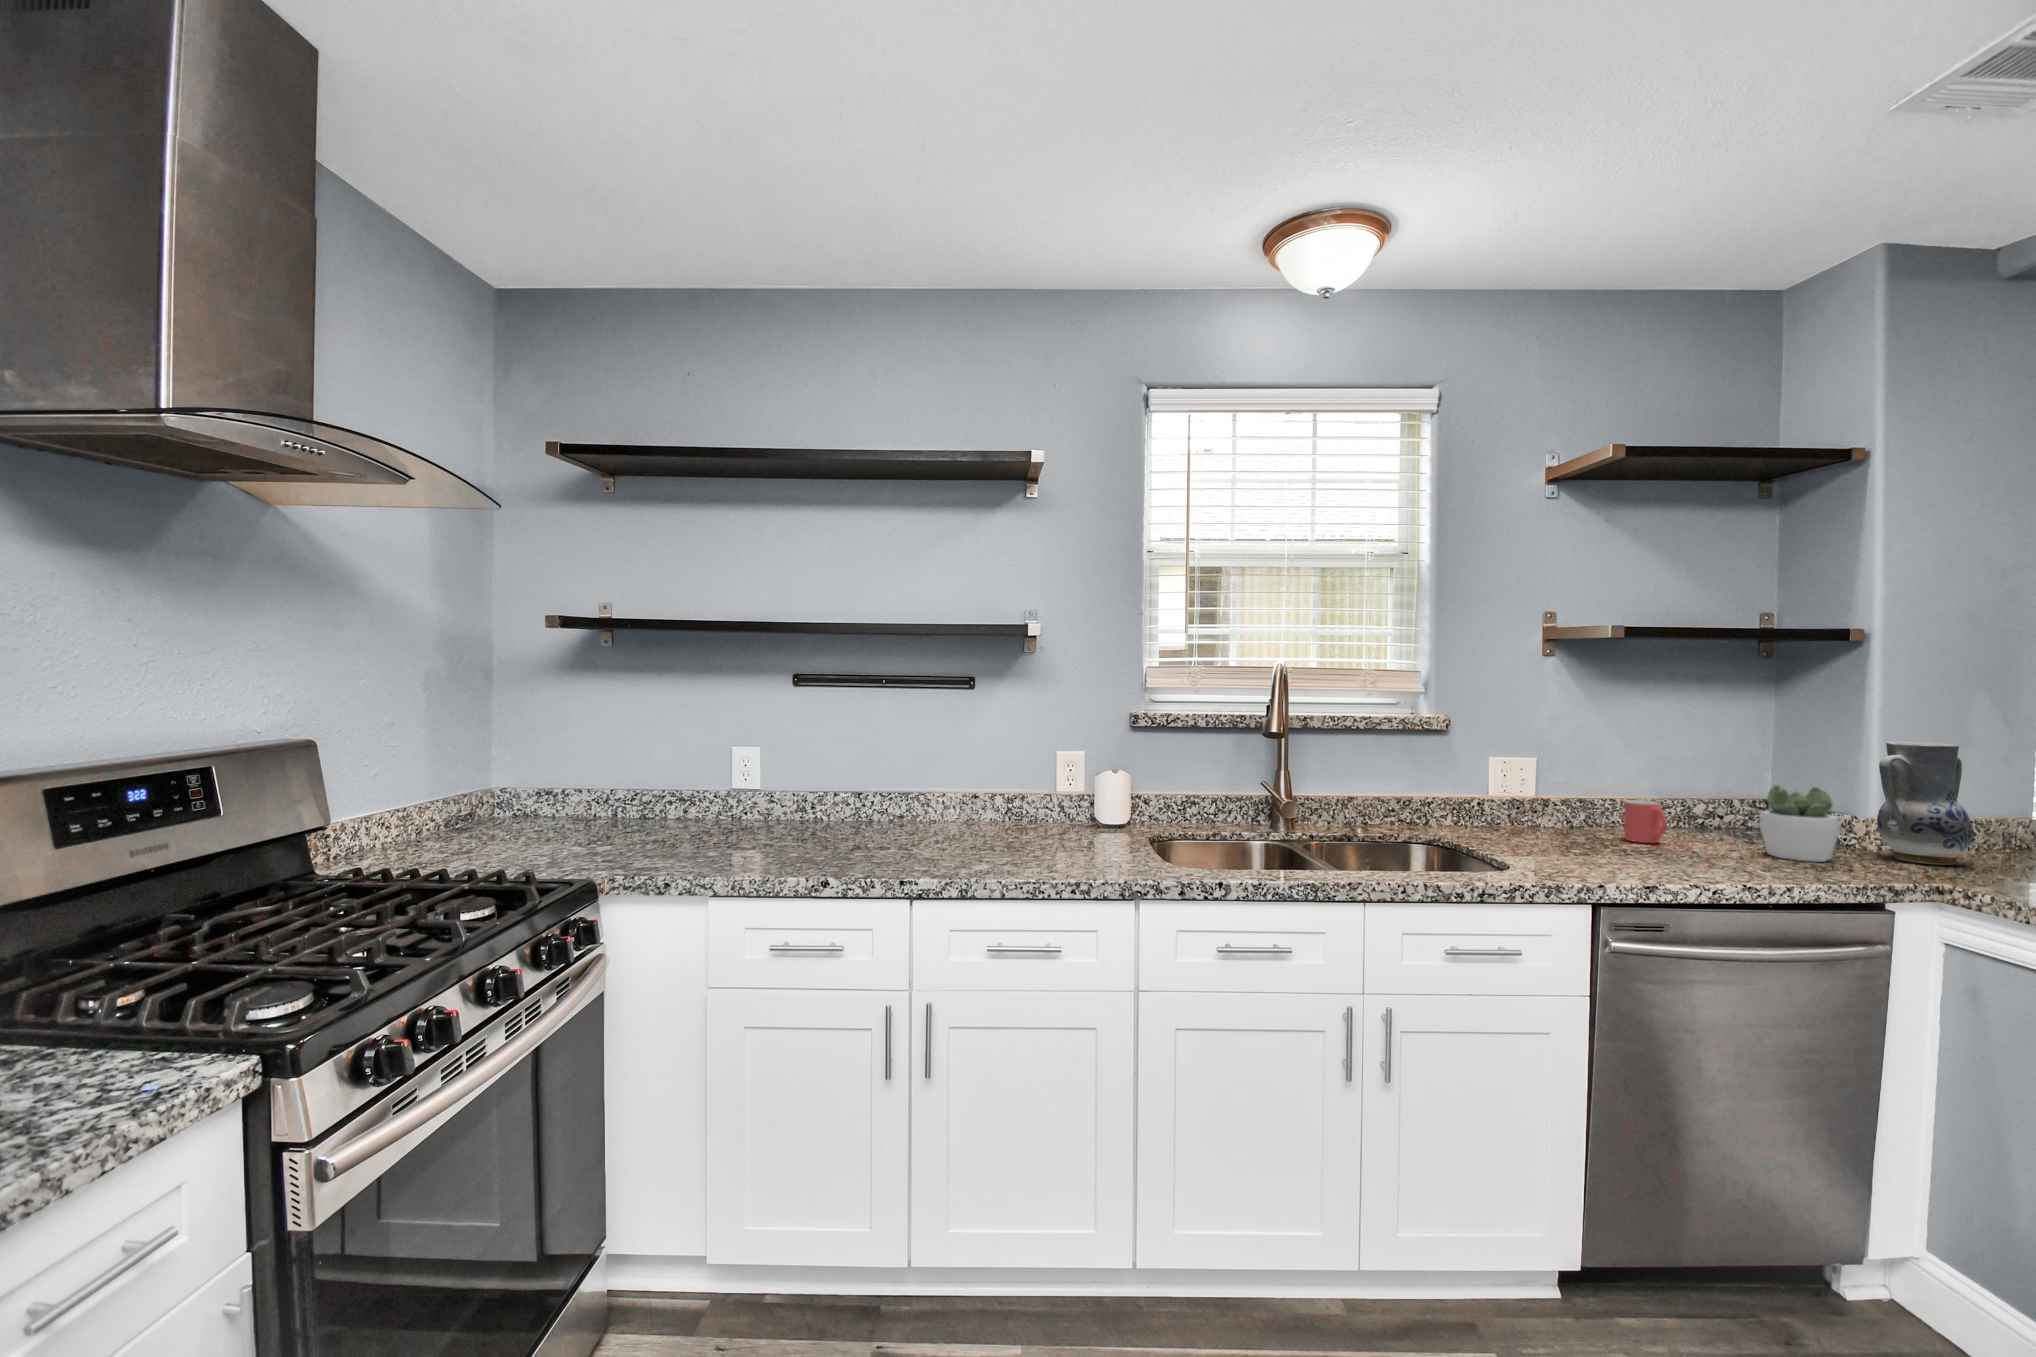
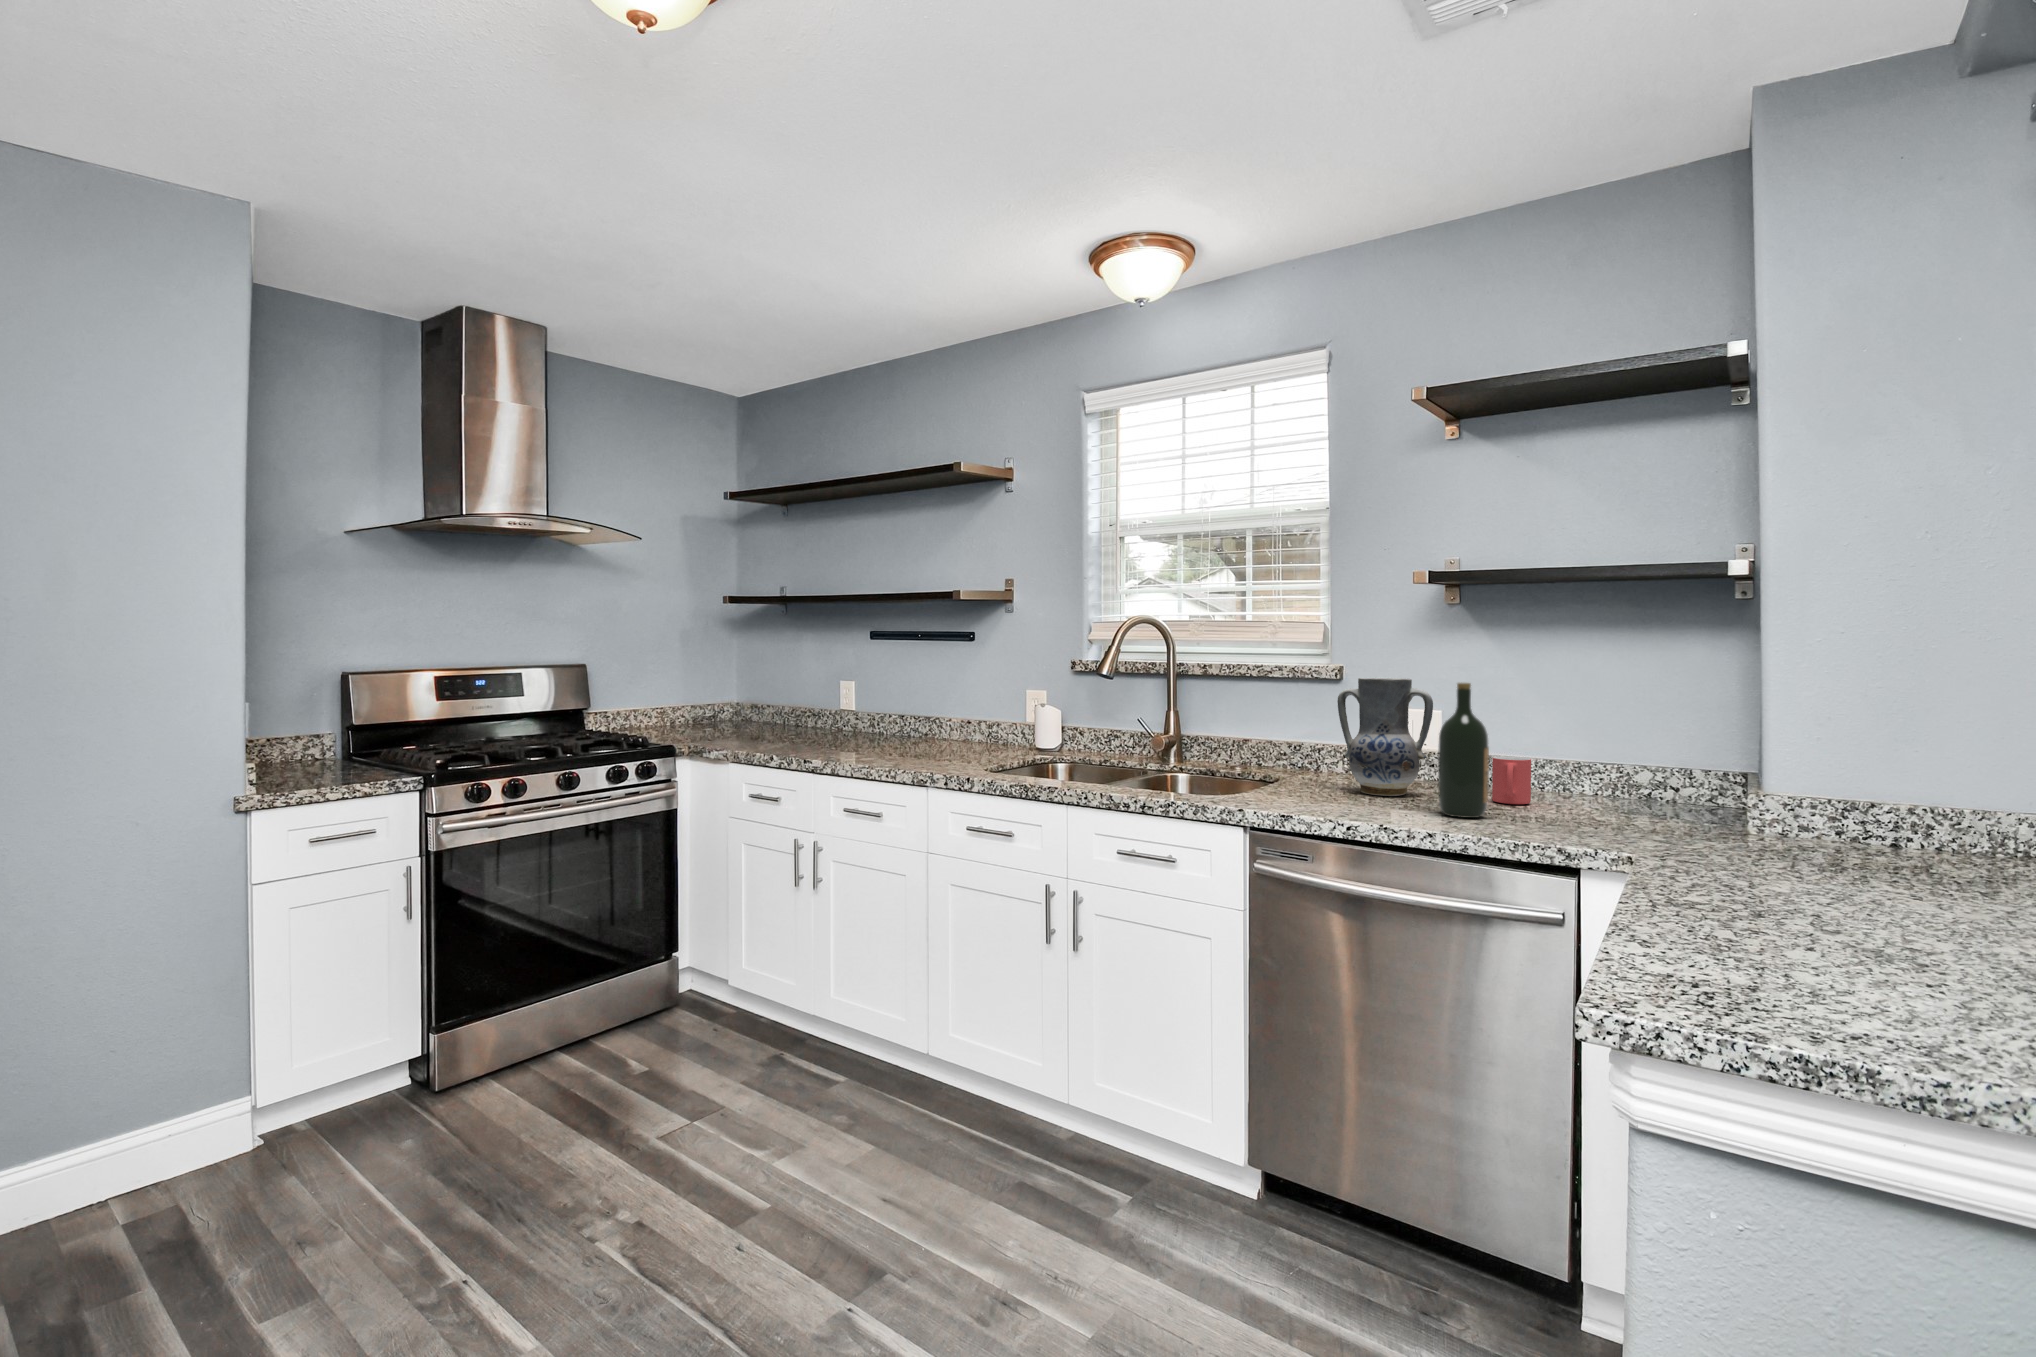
wine bottle: none [1683,742,1735,866] -> present [1438,683,1489,818]
vase: present [1877,742,1974,865] -> present [1337,677,1433,796]
succulent plant: present [1759,785,1840,862] -> none [1584,741,1672,832]

